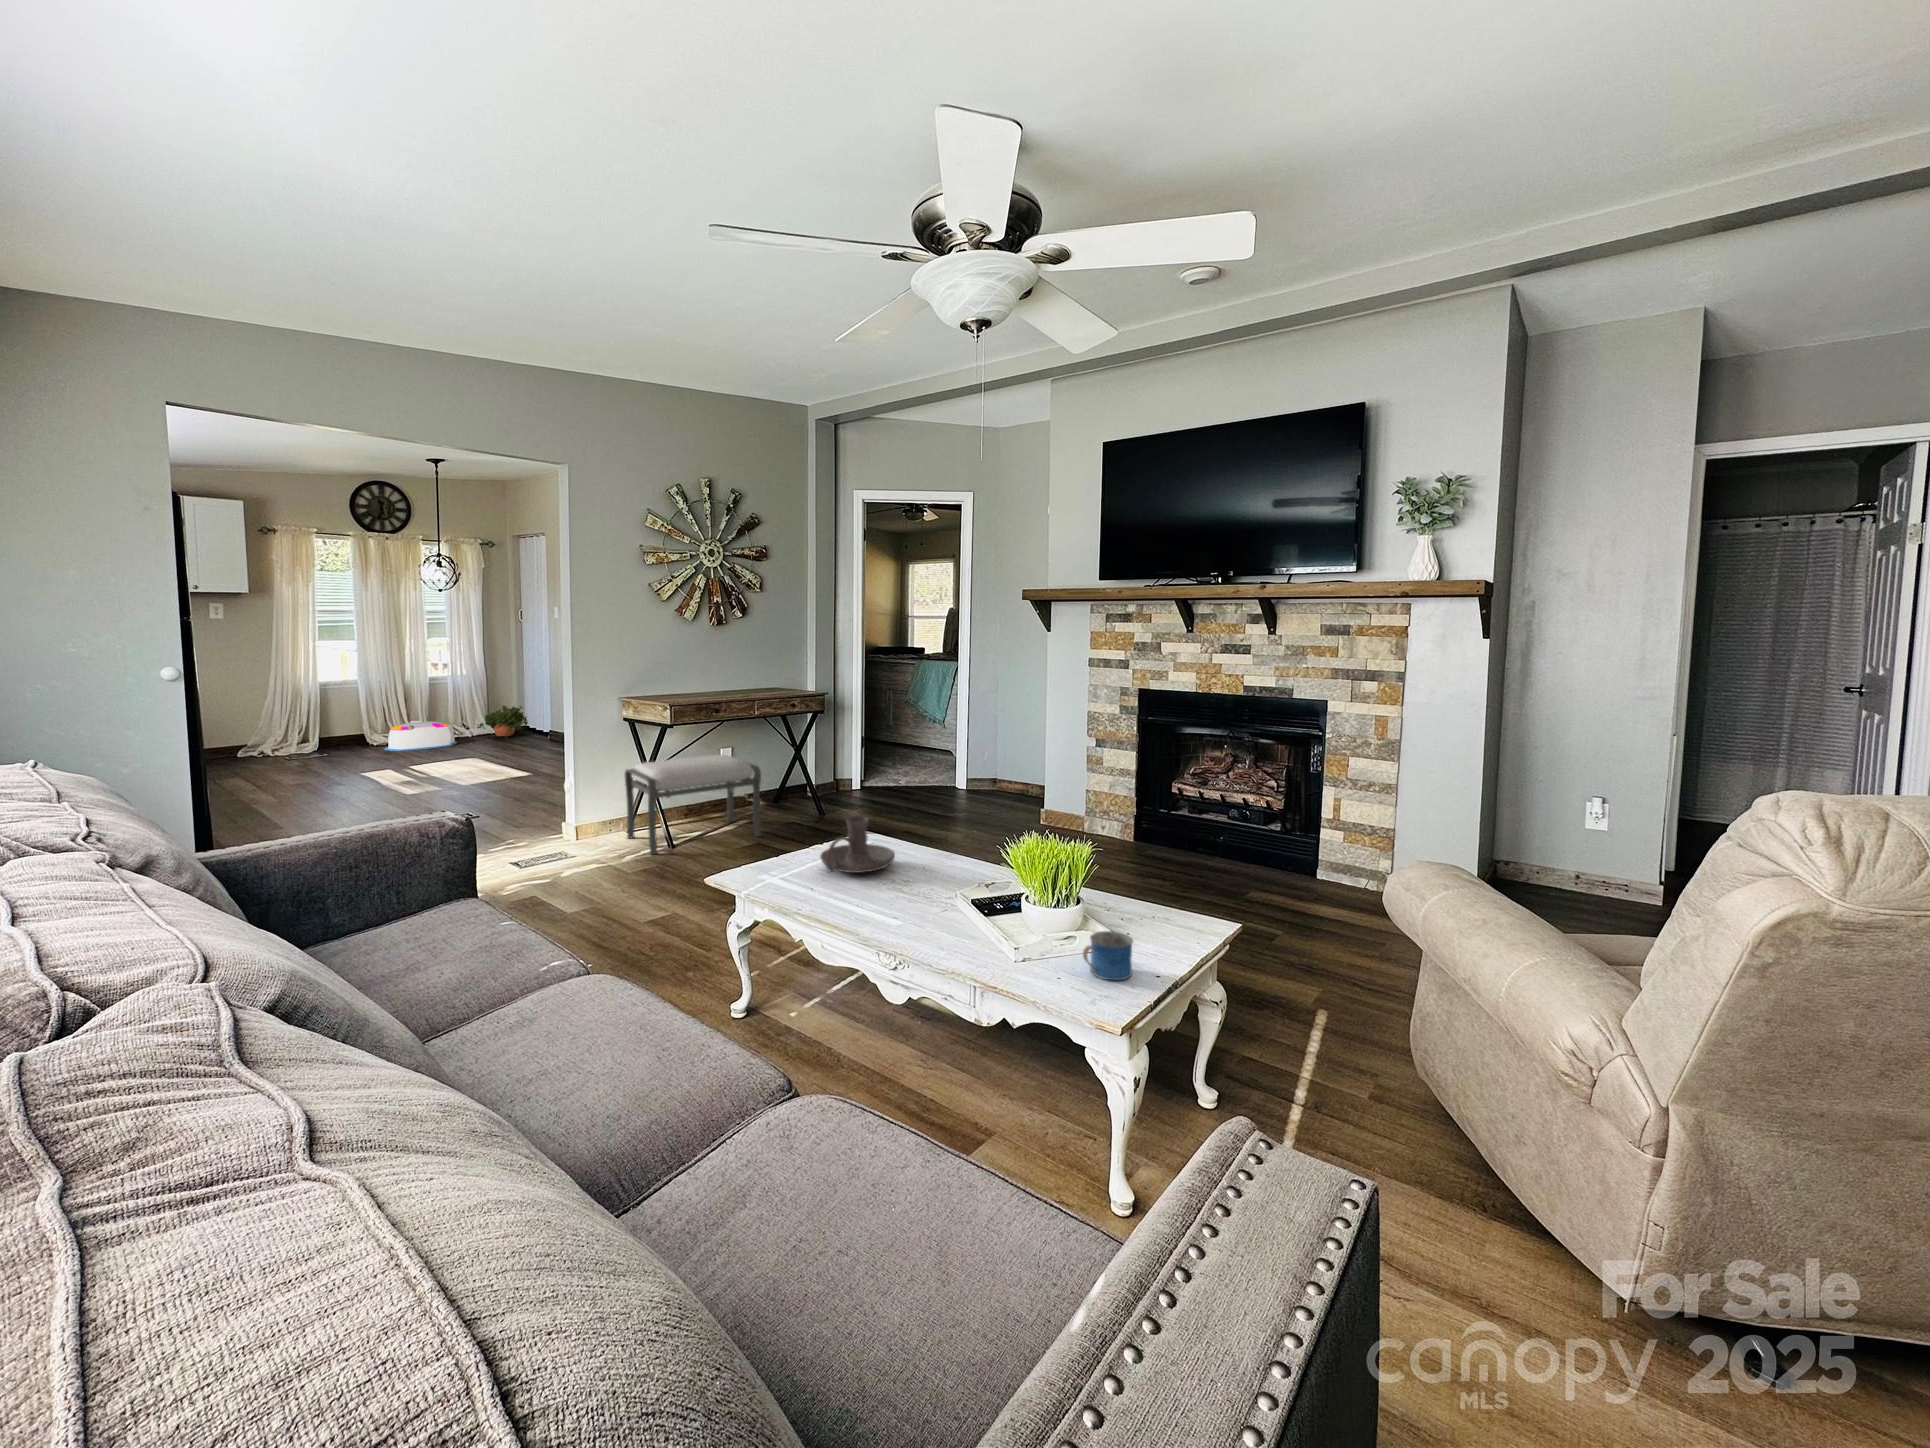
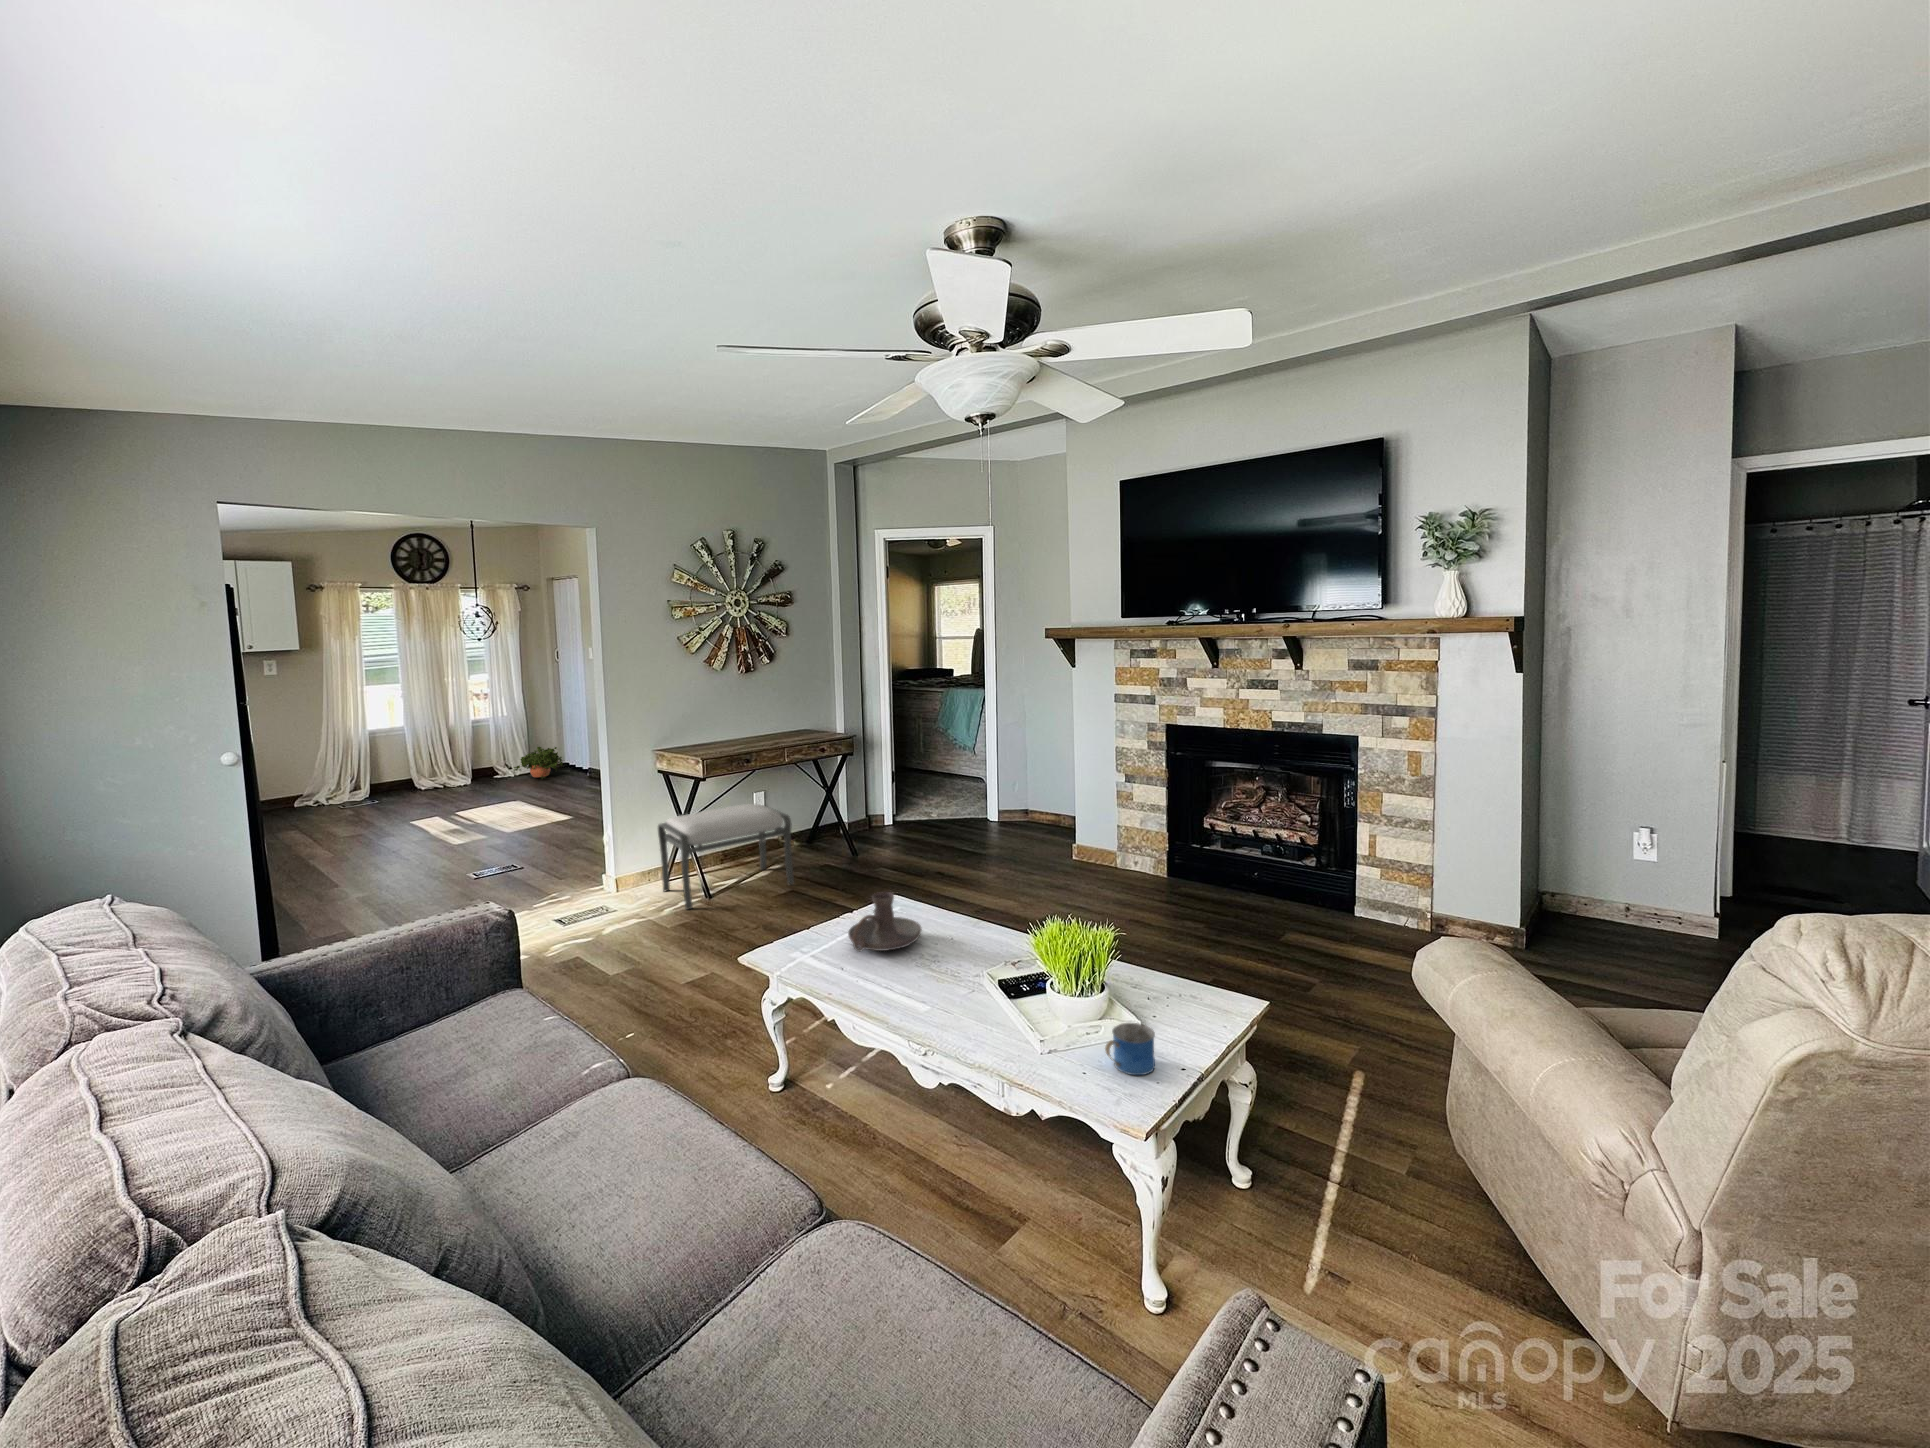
storage bin: present [385,721,457,751] -> none [426,766,495,798]

